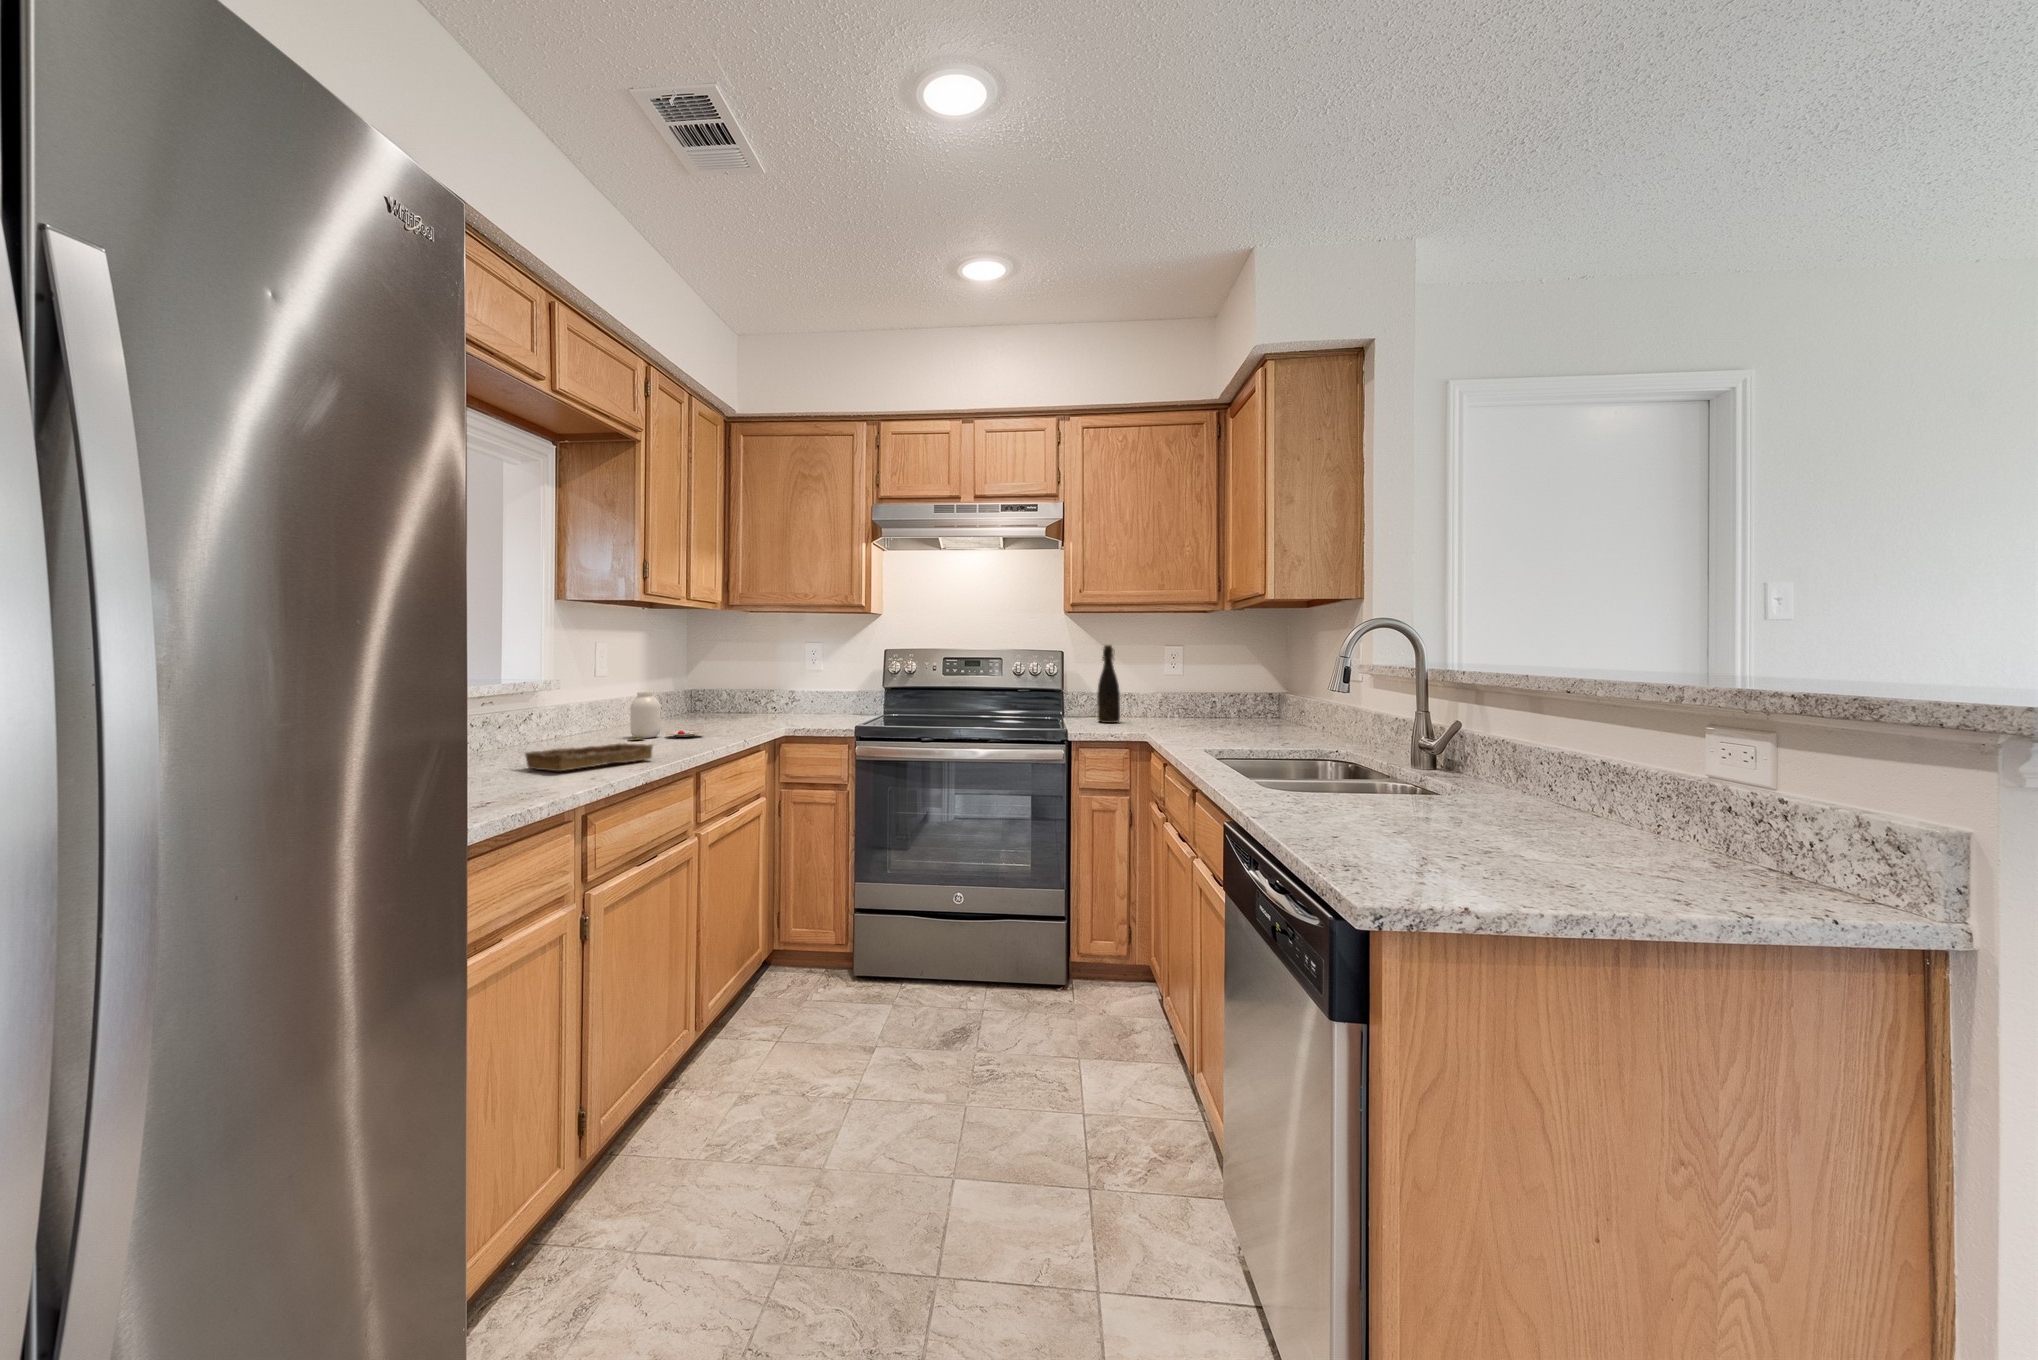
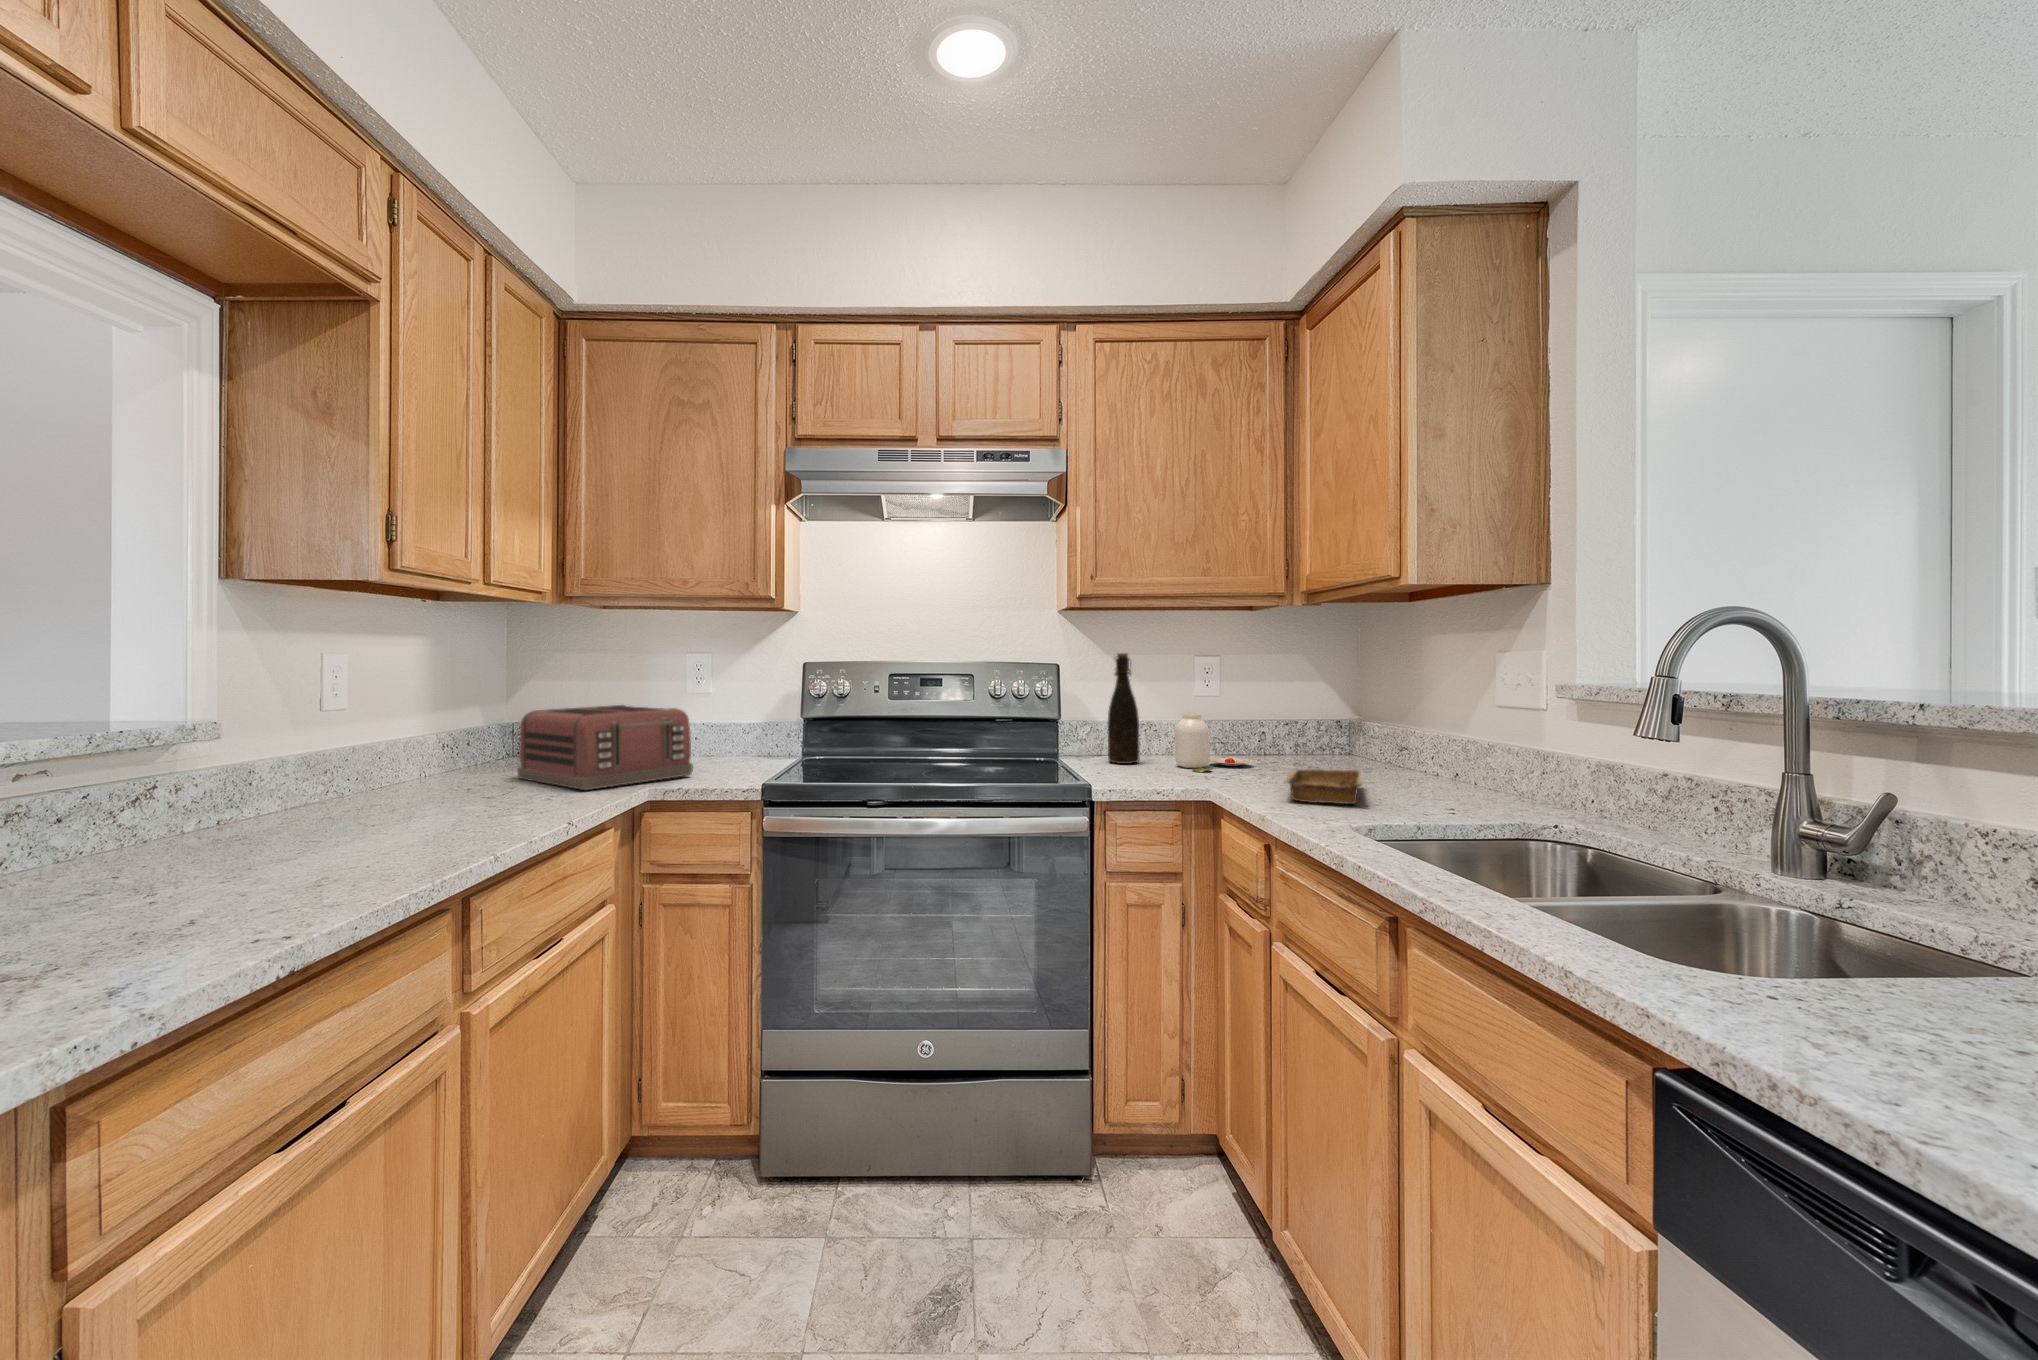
toaster: none [701,678,812,729] -> present [517,705,693,790]
jar: present [628,692,703,741] -> present [1175,713,1253,772]
tray: present [525,743,653,771] -> present [1285,769,1362,804]

